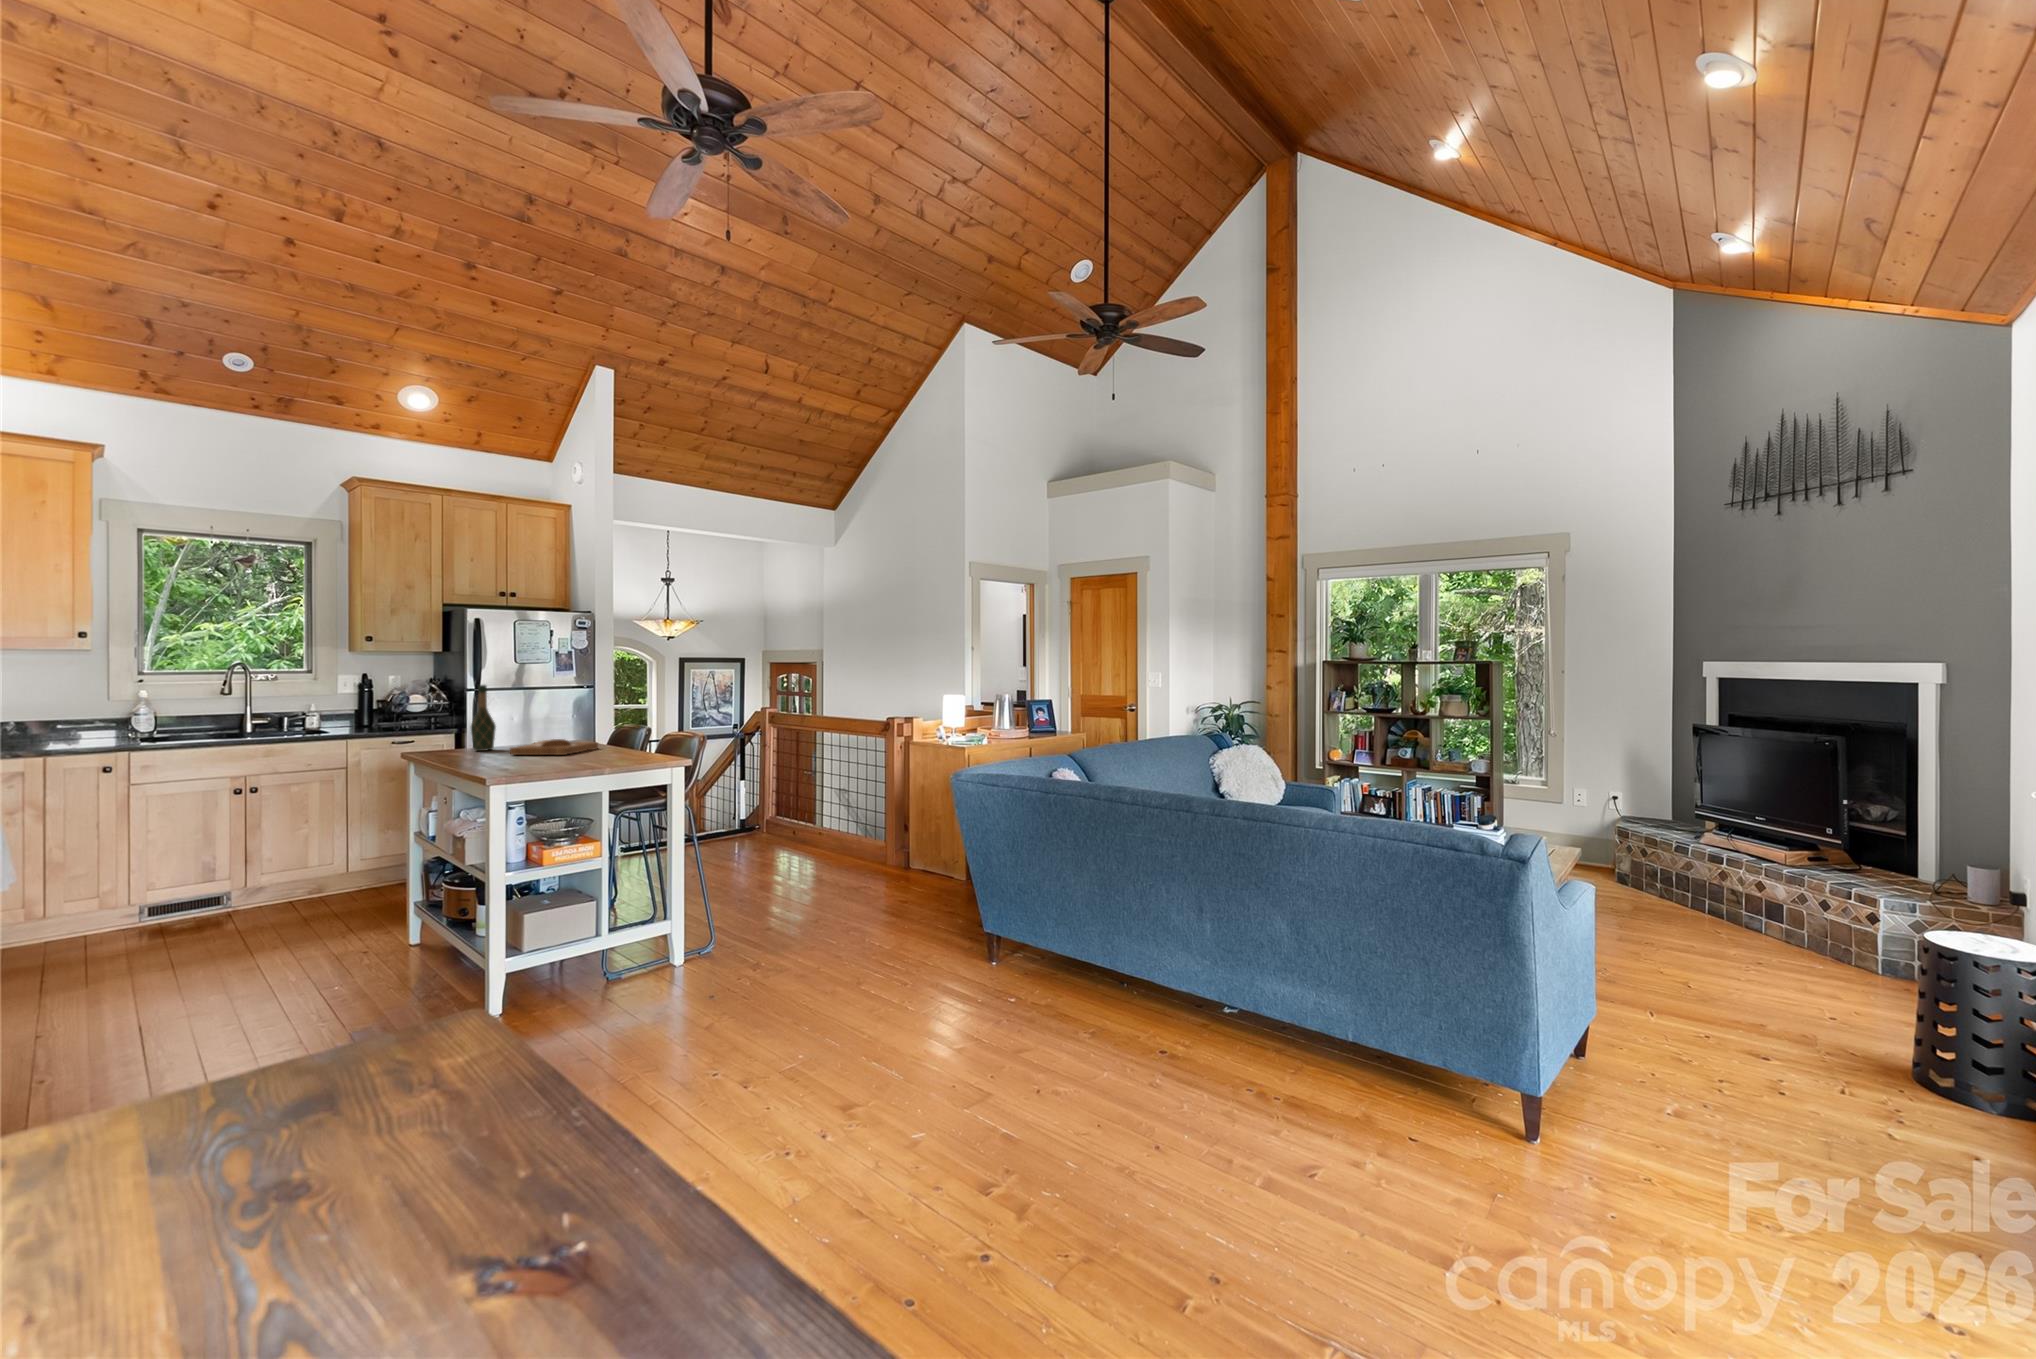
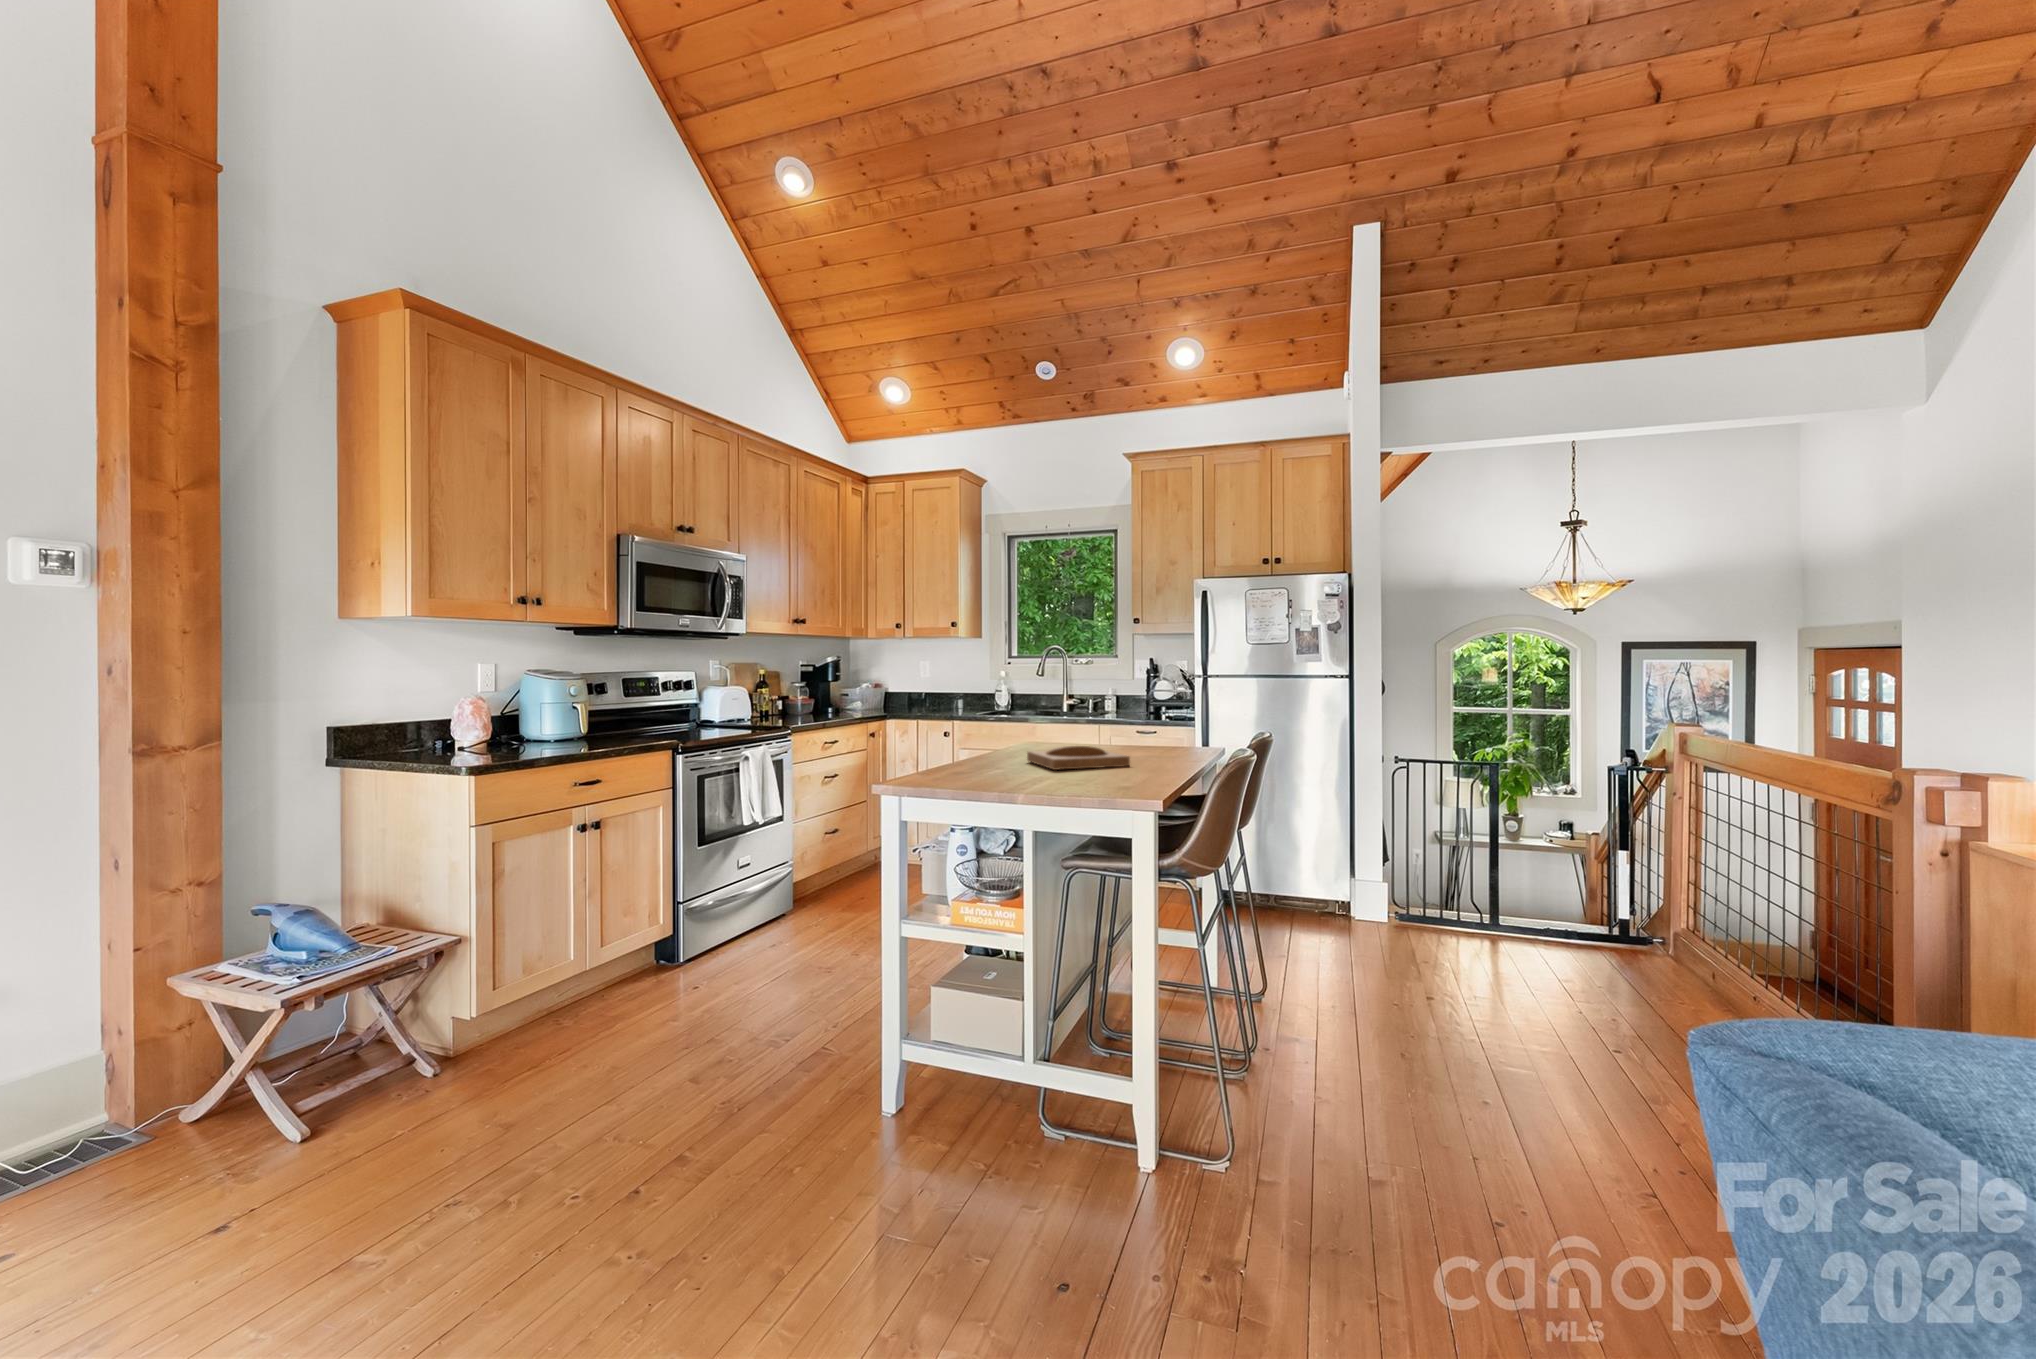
wine bottle: present [471,685,496,751] -> none [1036,668,1062,752]

